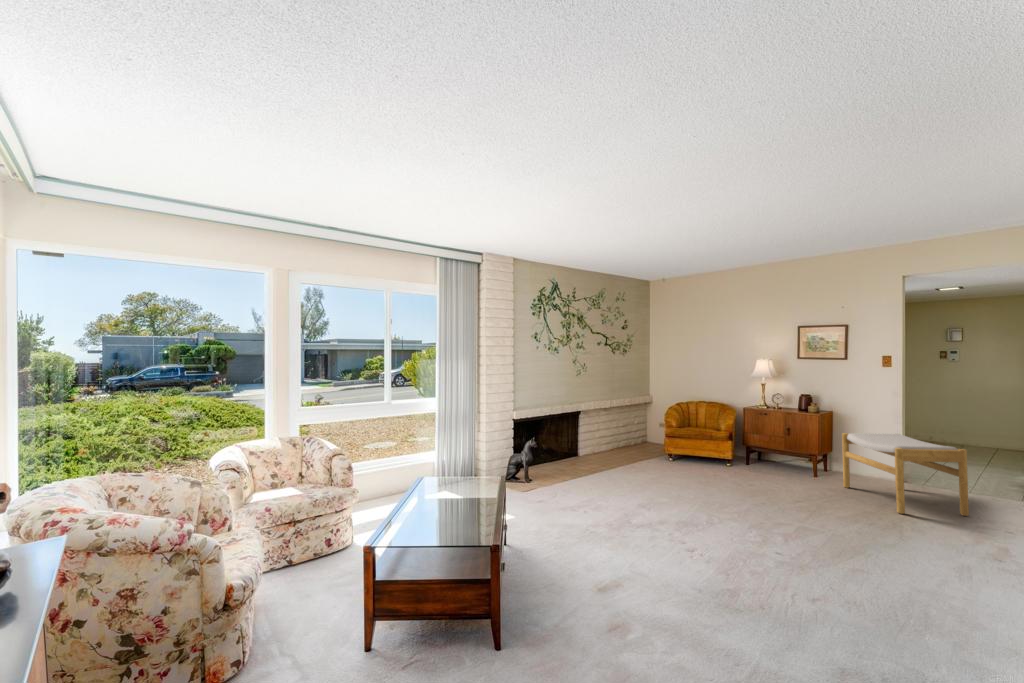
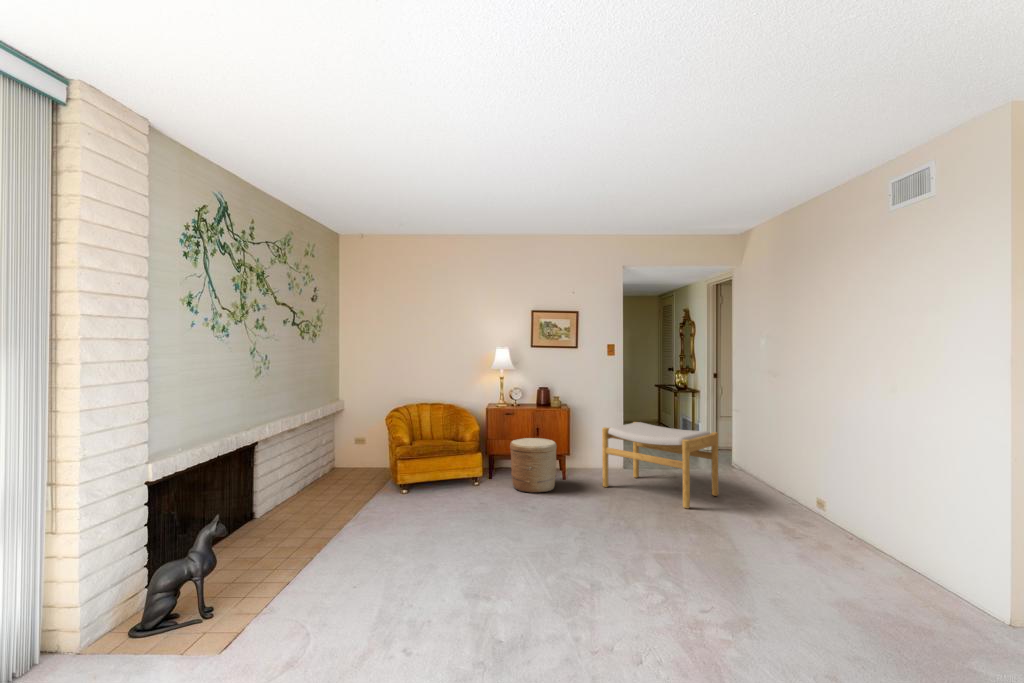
woven basket: none [753,435,797,479] -> present [510,438,557,493]

